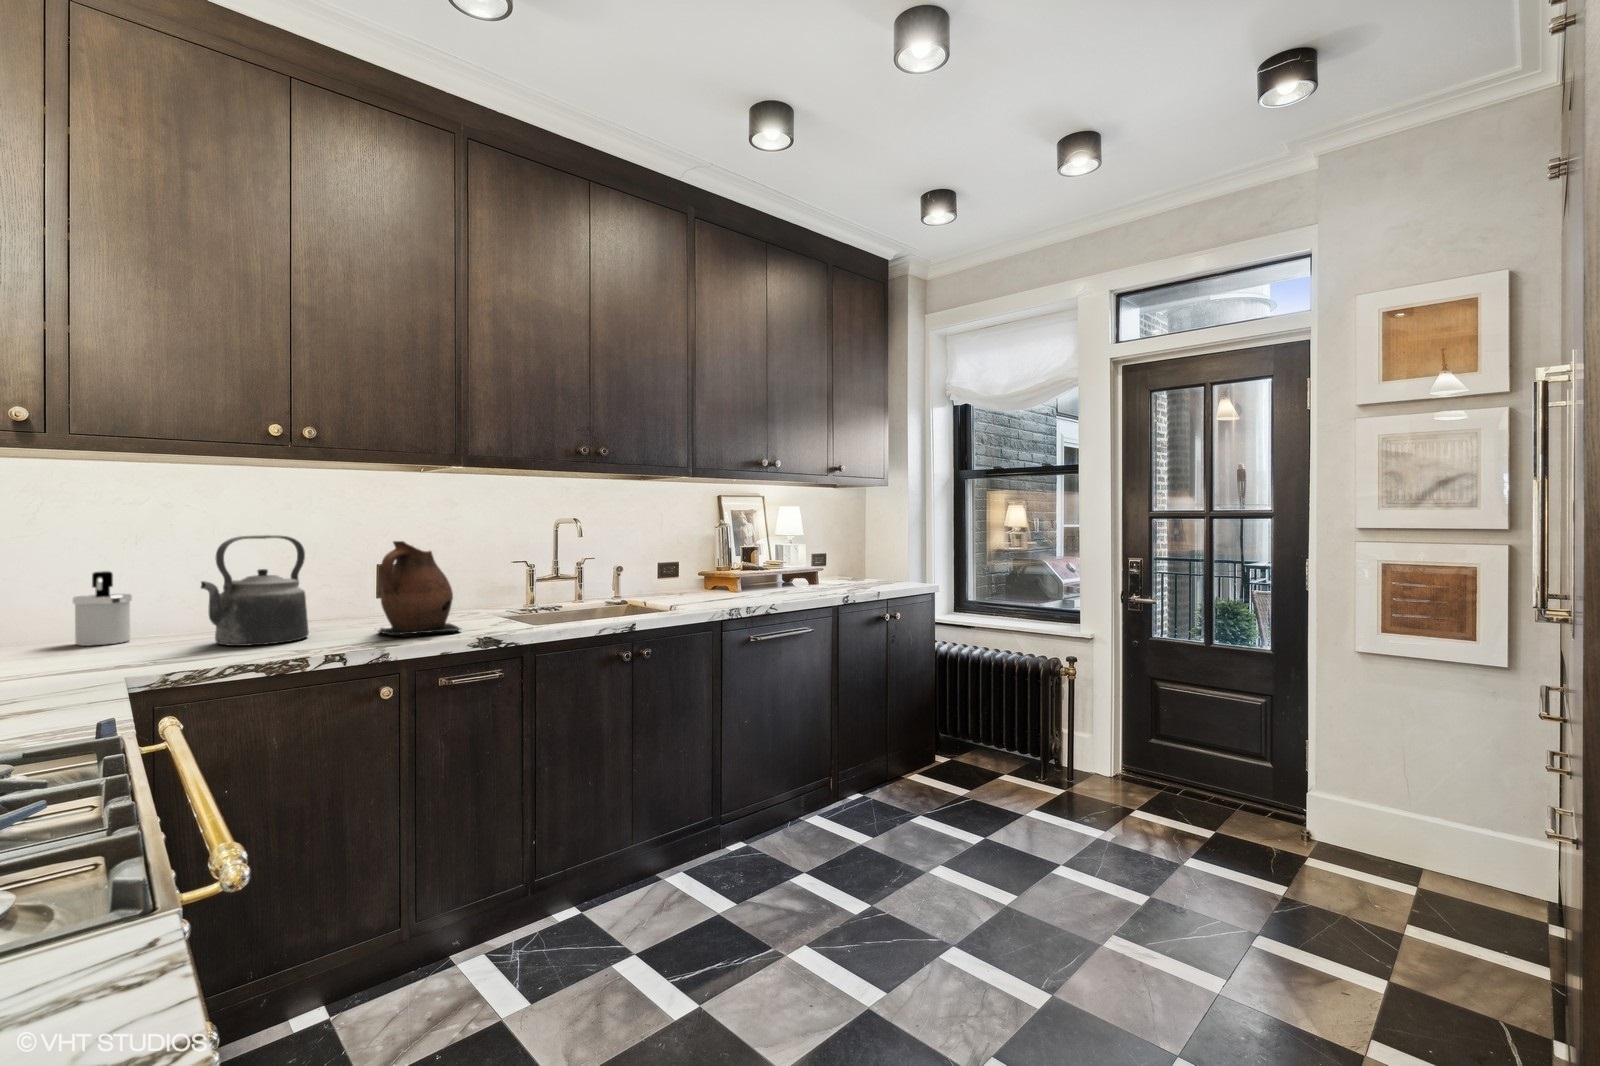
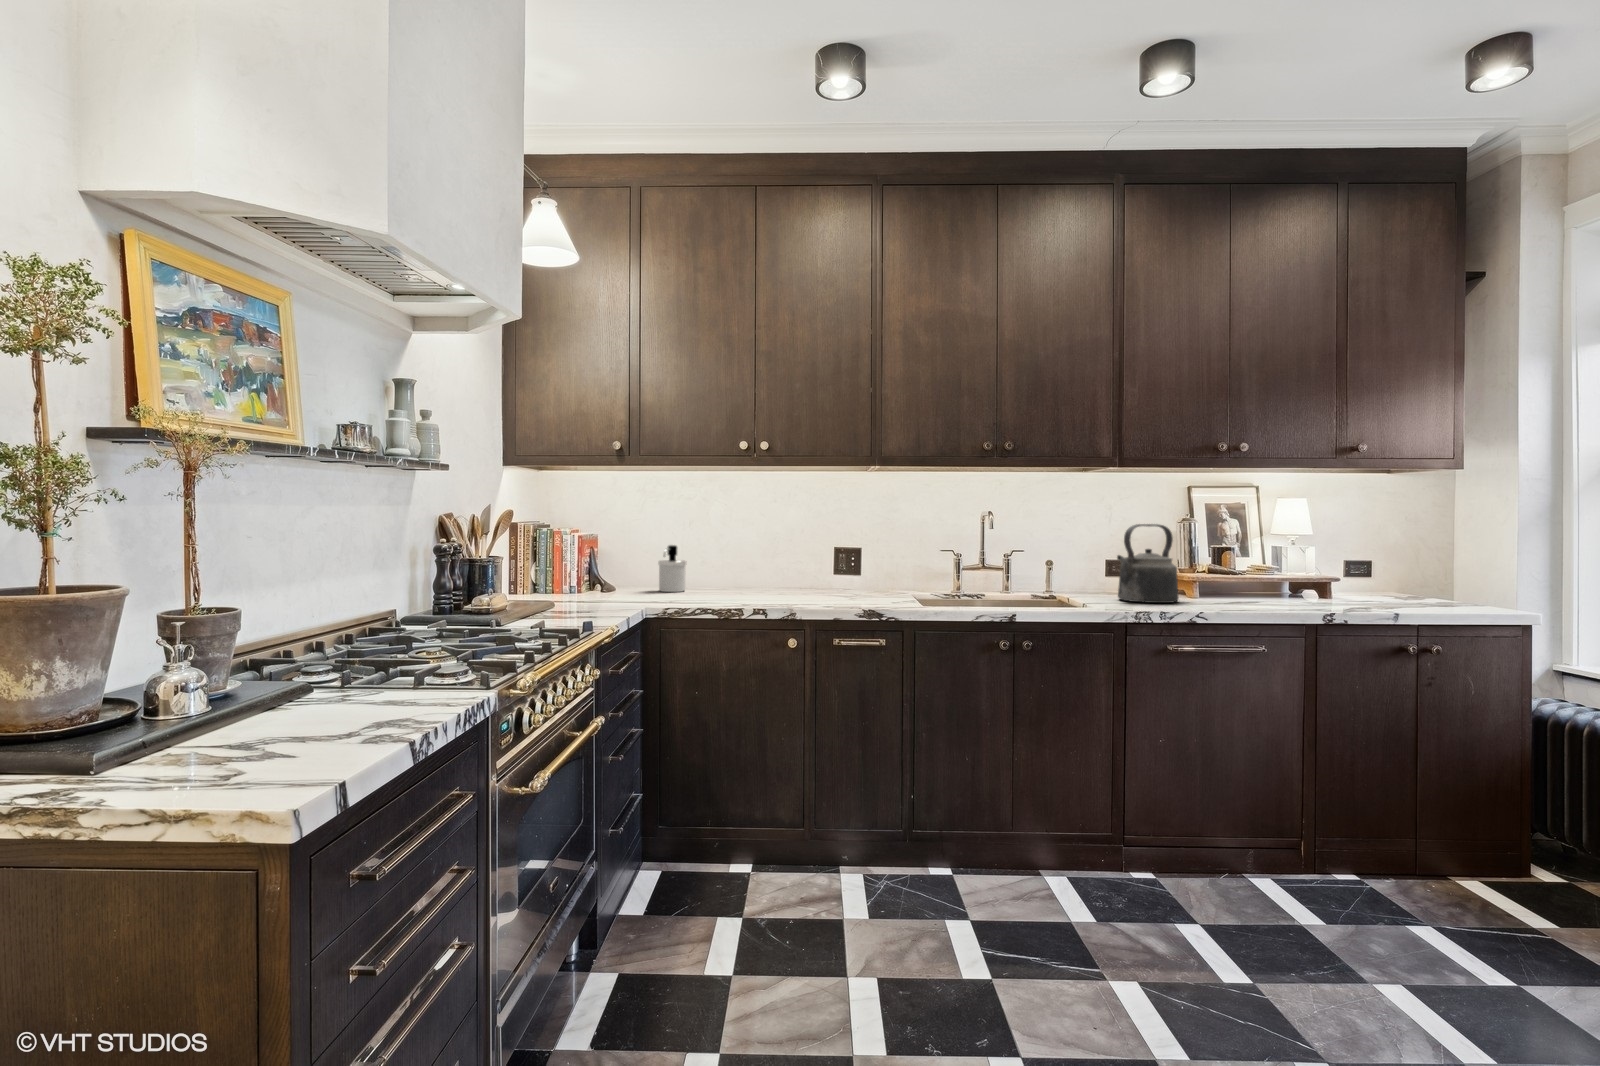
kettle: present [201,535,309,646] -> present [1117,524,1179,603]
ceramic pitcher: present [378,541,460,635] -> none [802,529,863,604]

